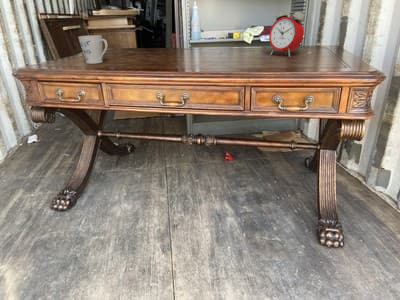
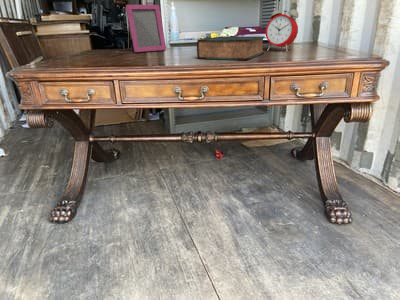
picture frame: none [134,5,173,53] -> present [126,5,166,52]
mug: present [78,35,108,64] -> none [80,33,112,62]
book: none [186,39,263,67] -> present [197,36,265,60]

